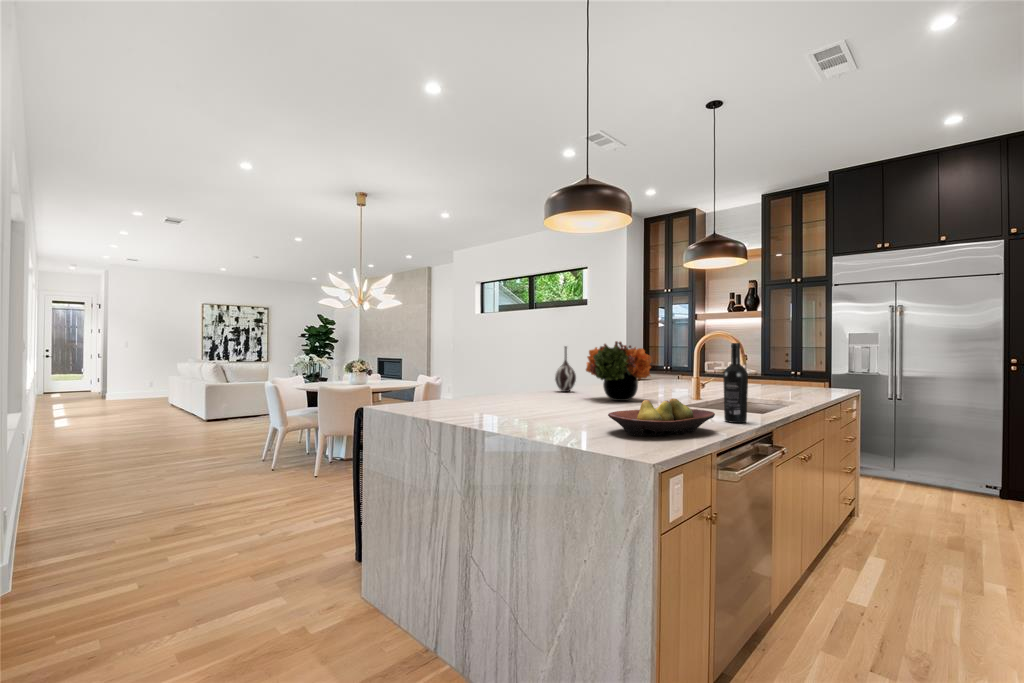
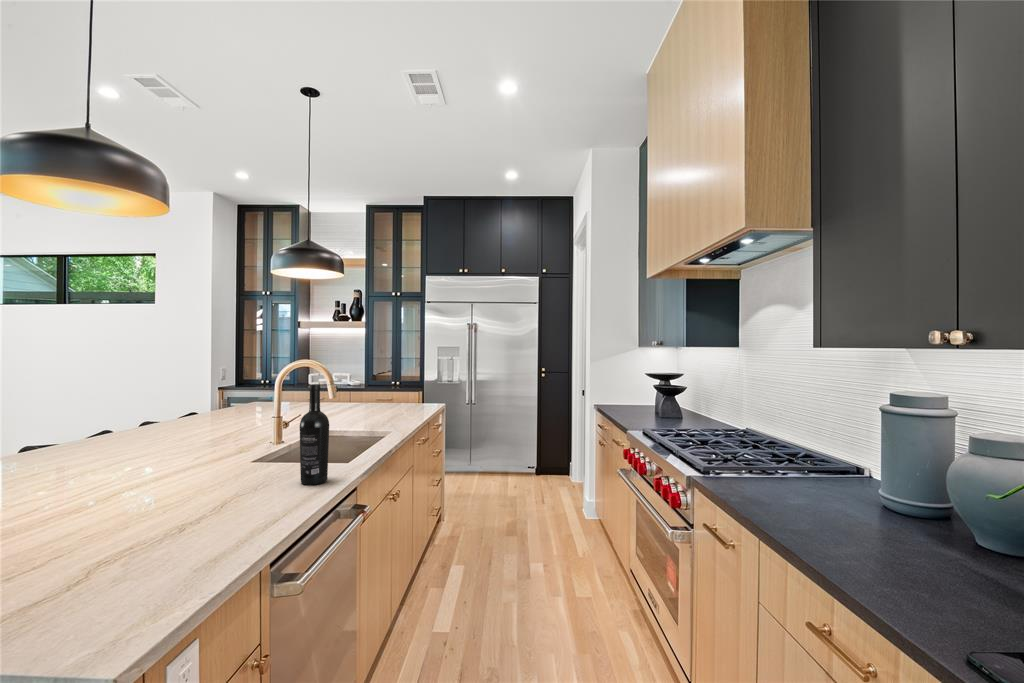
flower arrangement: present [586,341,651,401] -> none [103,374,218,459]
vase: present [555,346,576,392] -> none [55,378,98,448]
fruit bowl: present [608,398,715,436] -> none [89,477,280,556]

